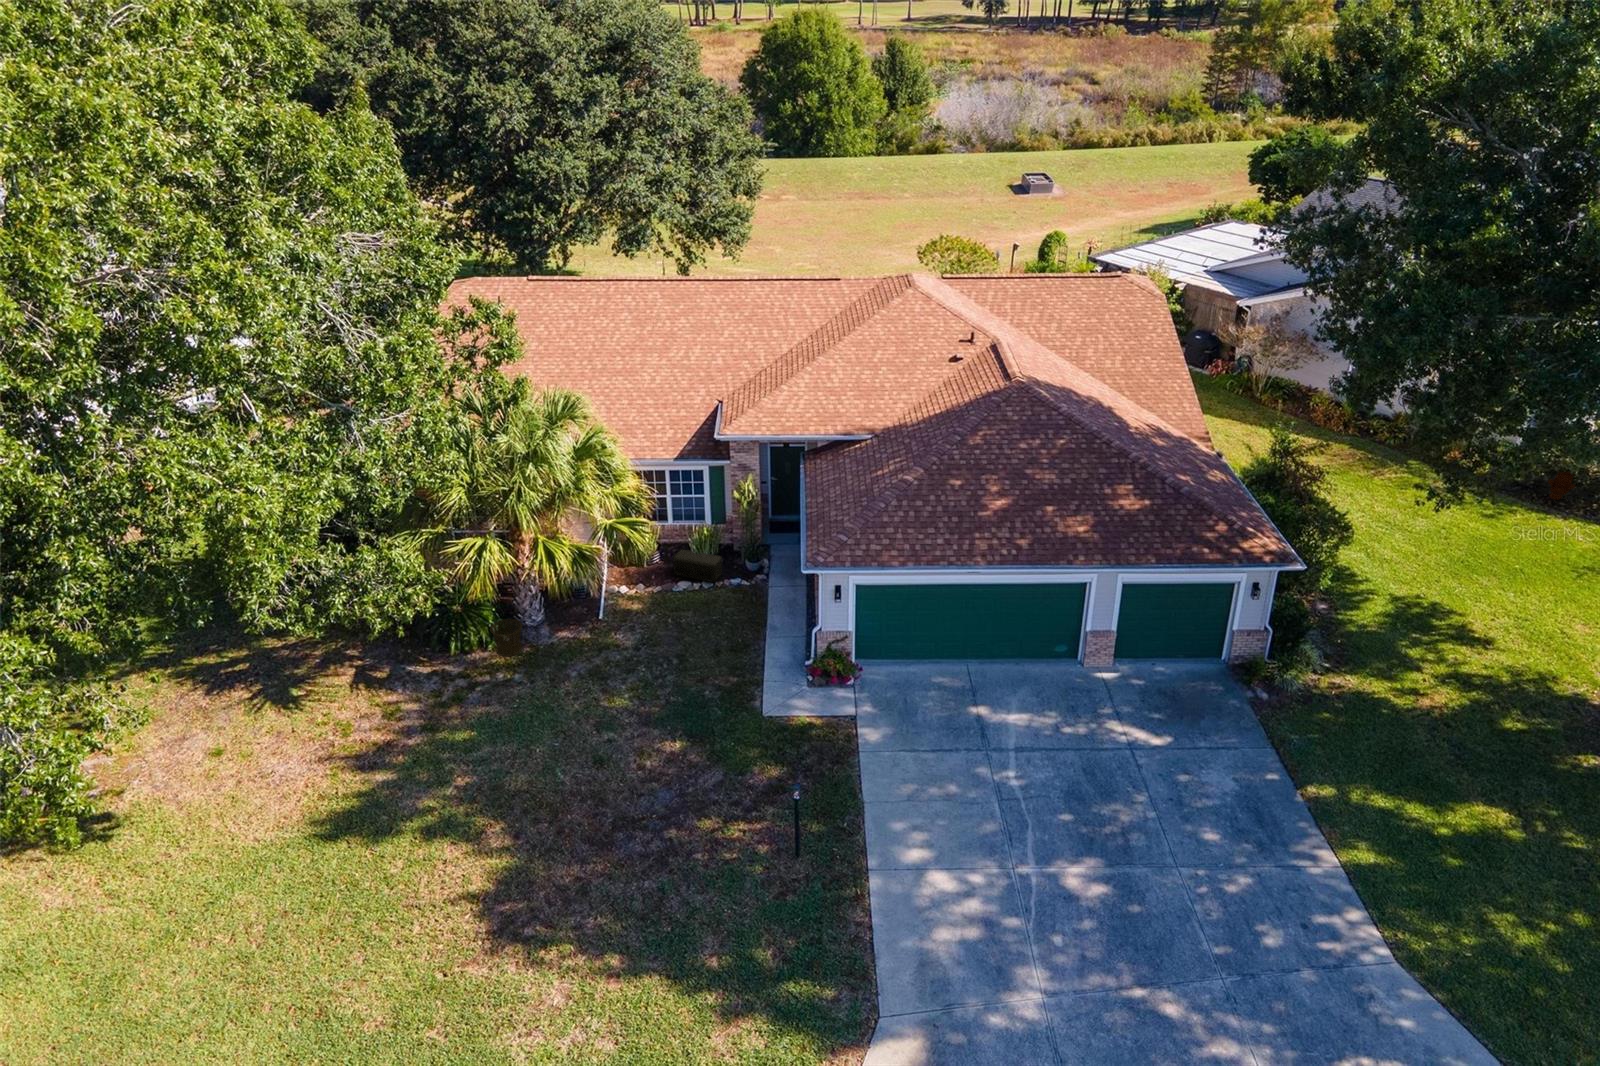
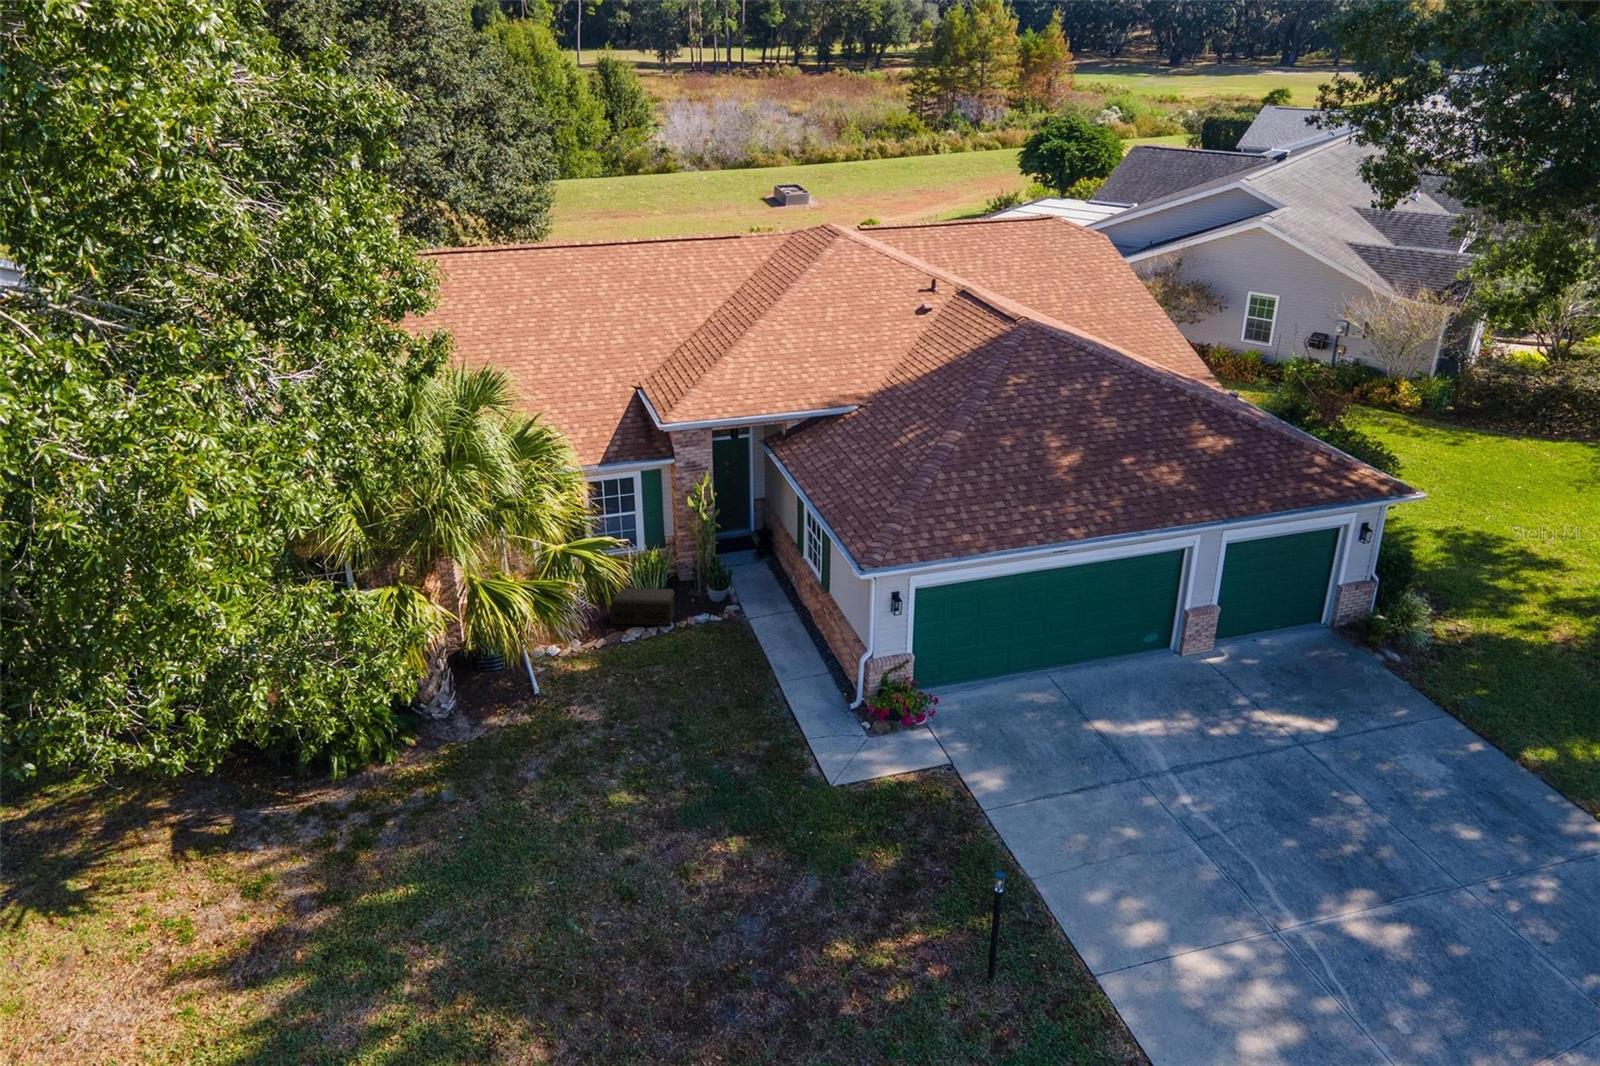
lounge chair: present [1548,472,1575,504] -> none [1478,395,1508,434]
basket: present [490,619,522,656] -> none [386,711,436,769]

